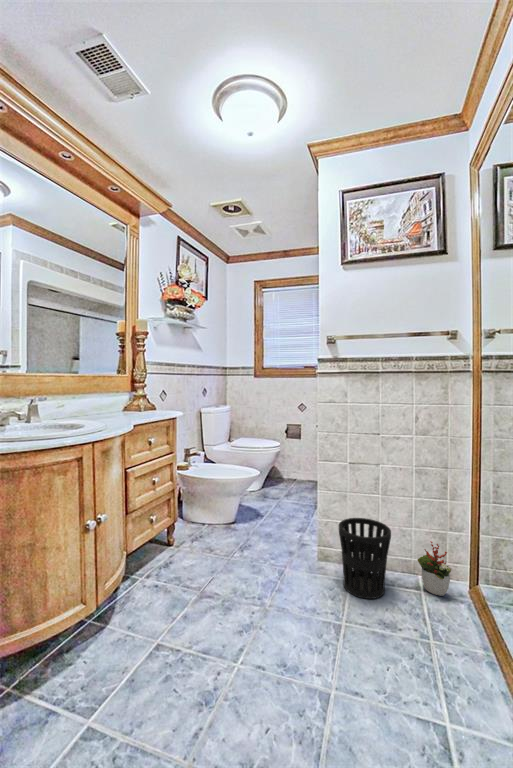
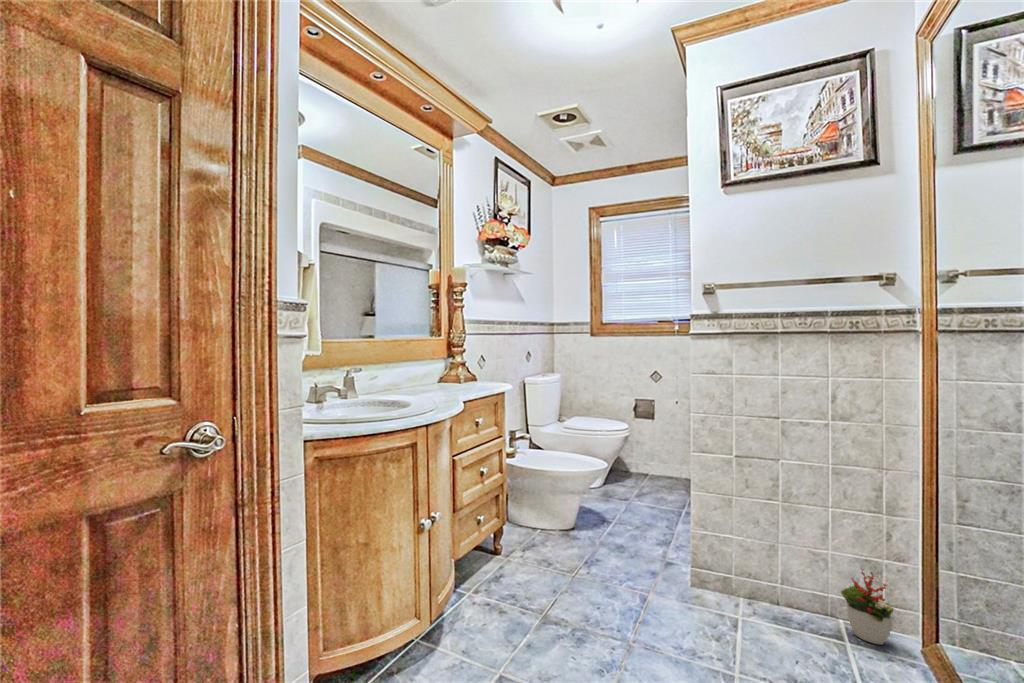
wastebasket: present [339,518,391,599] -> none [724,530,801,641]

